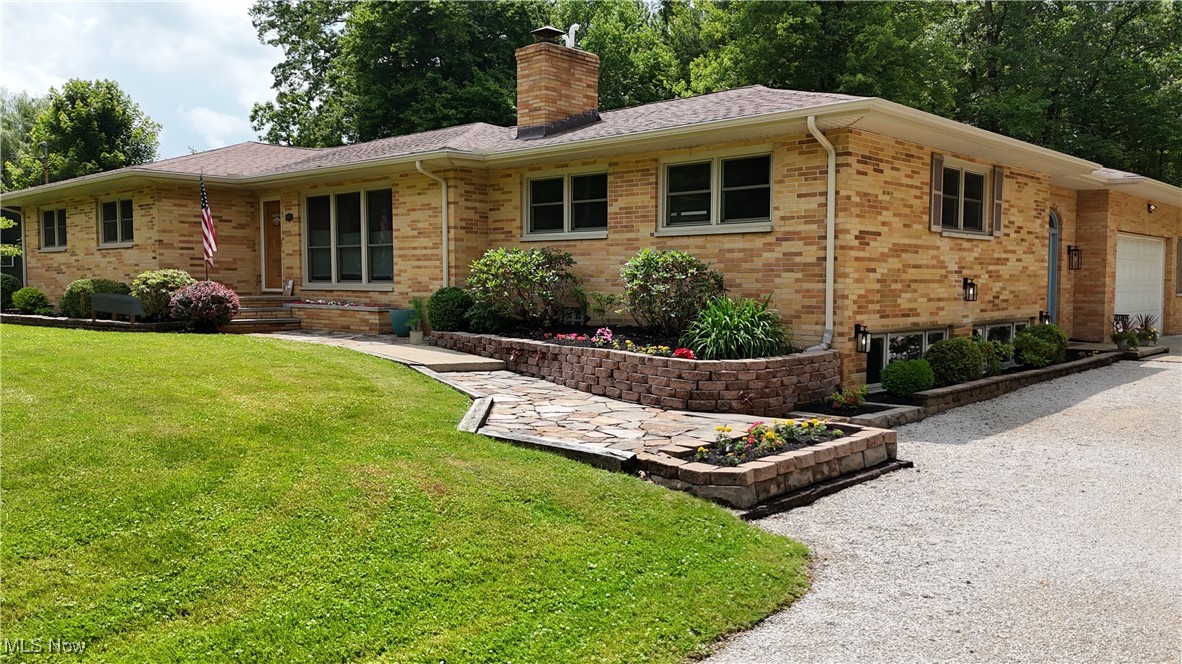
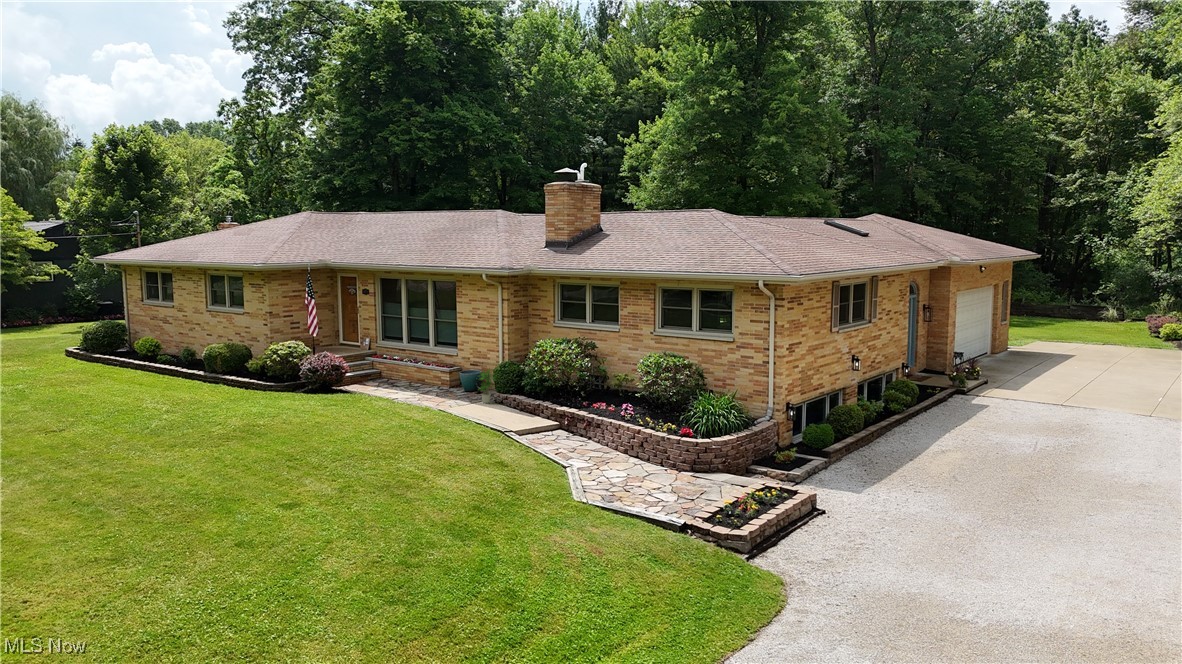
bench: present [90,293,155,329] -> none [235,361,287,391]

